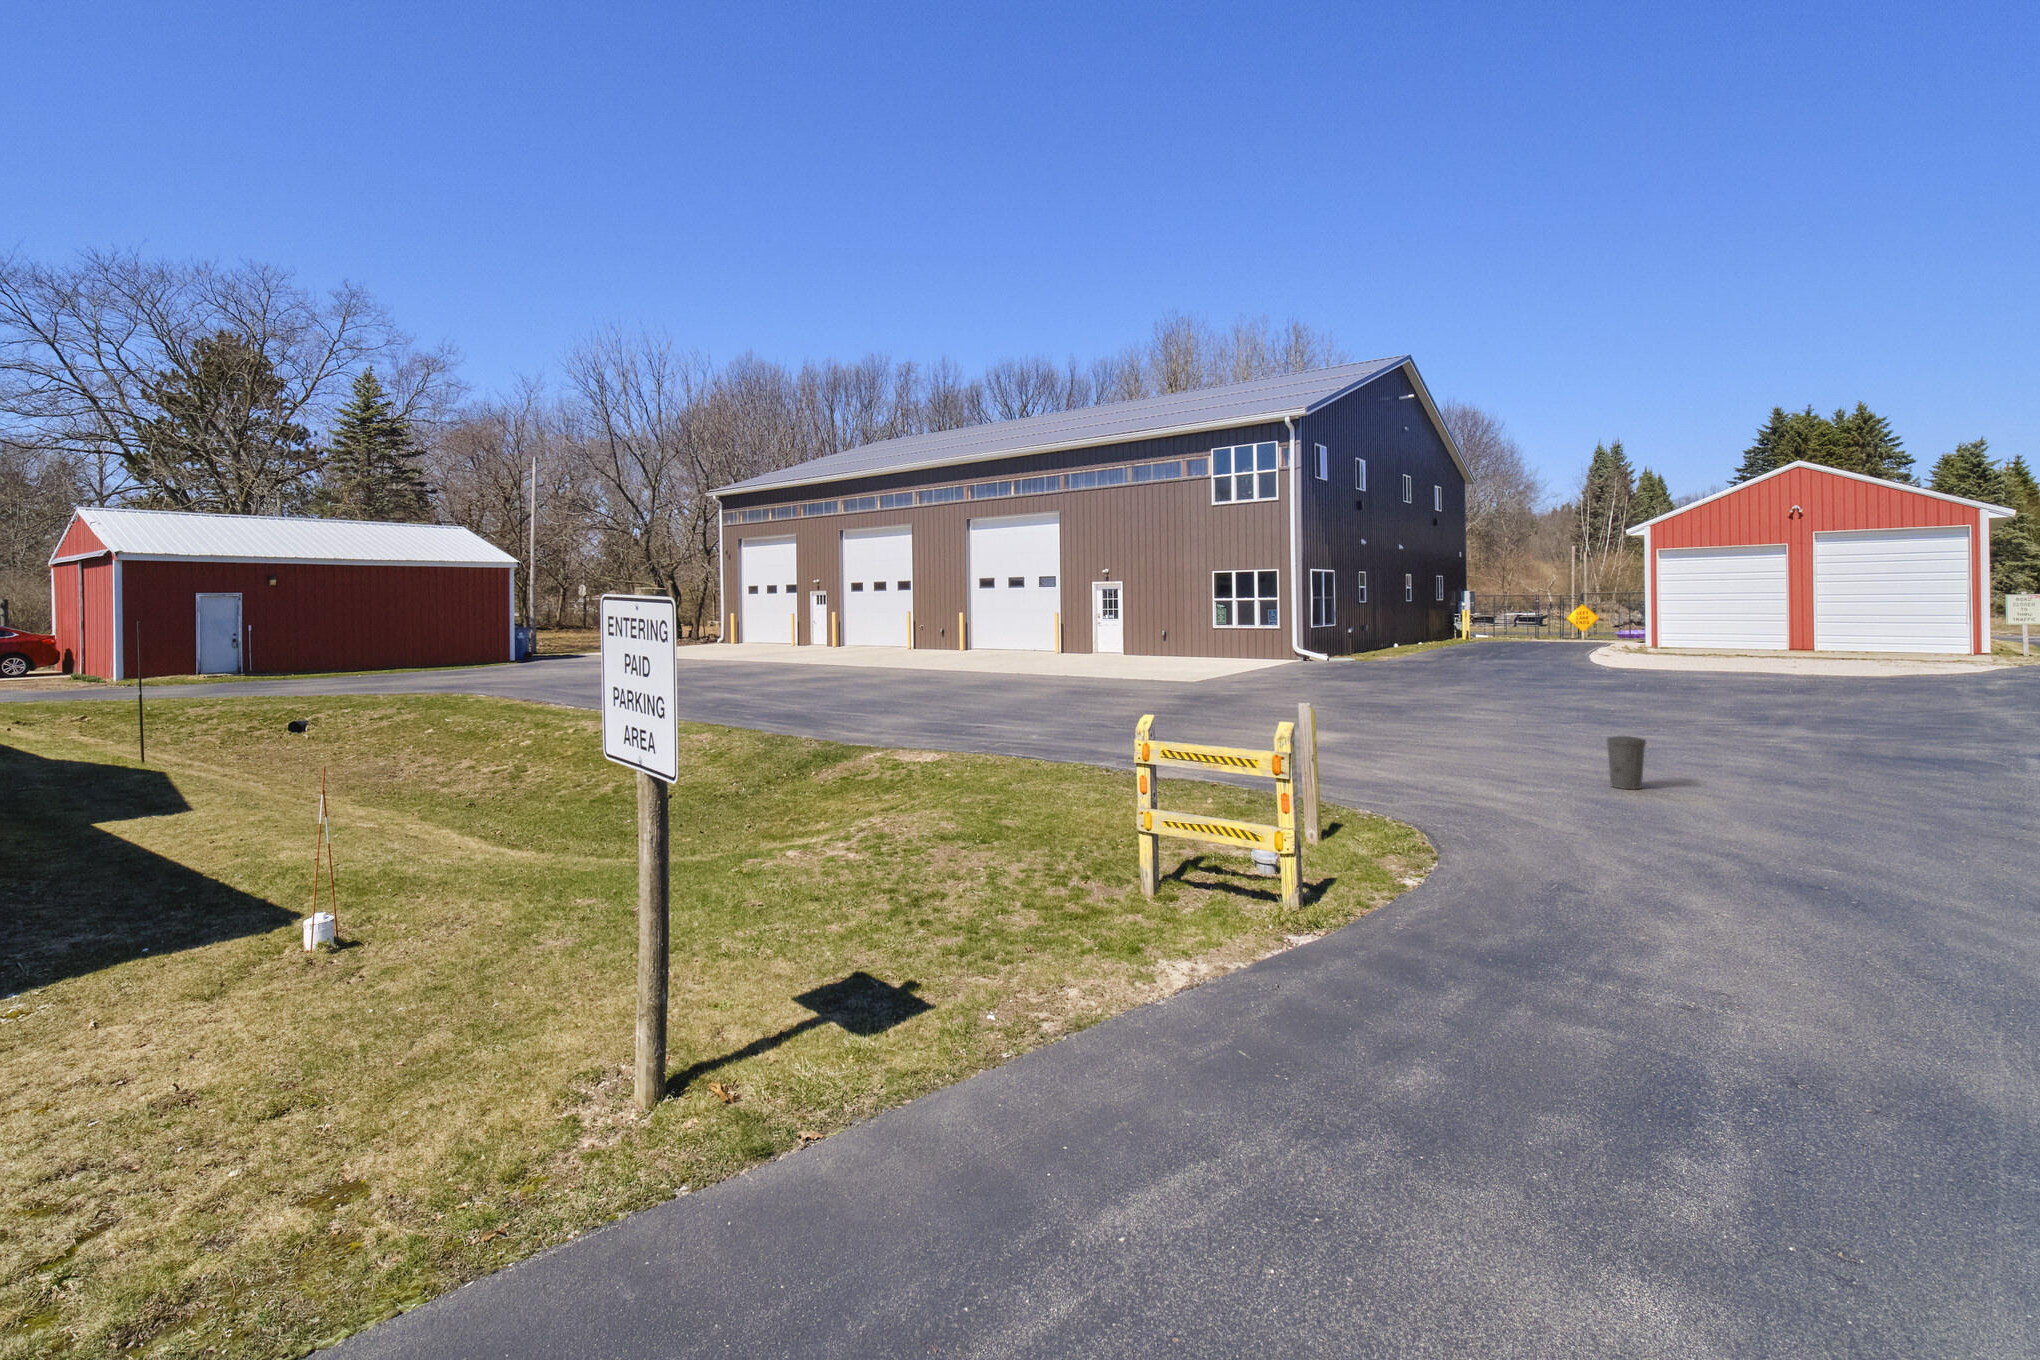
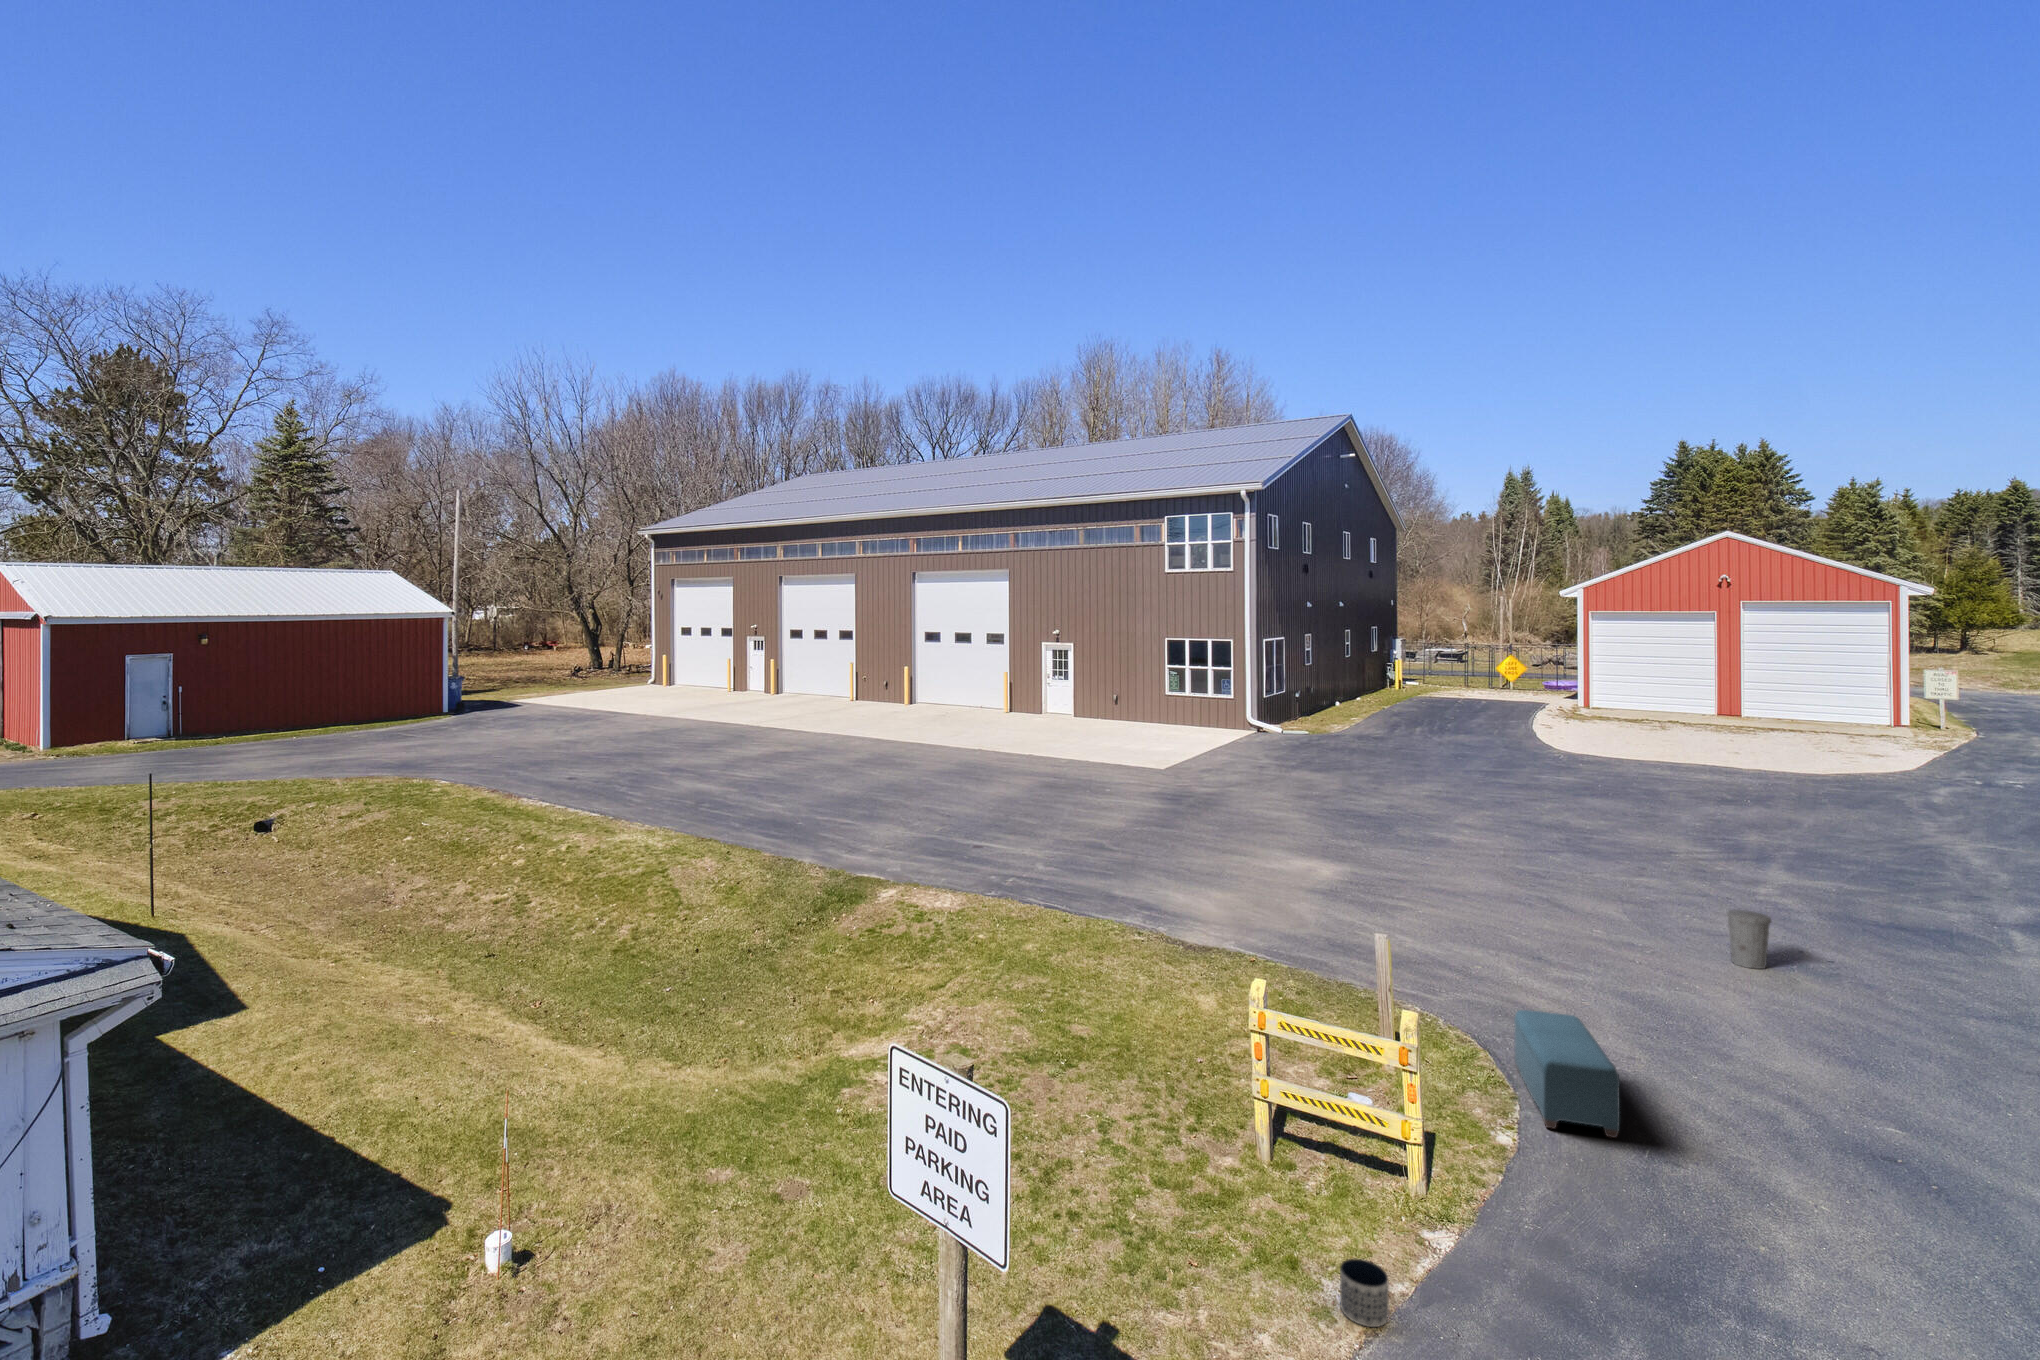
bench: none [1312,784,1382,872] -> present [1514,1010,1620,1138]
planter: none [1018,906,1057,952] -> present [1340,1258,1389,1327]

